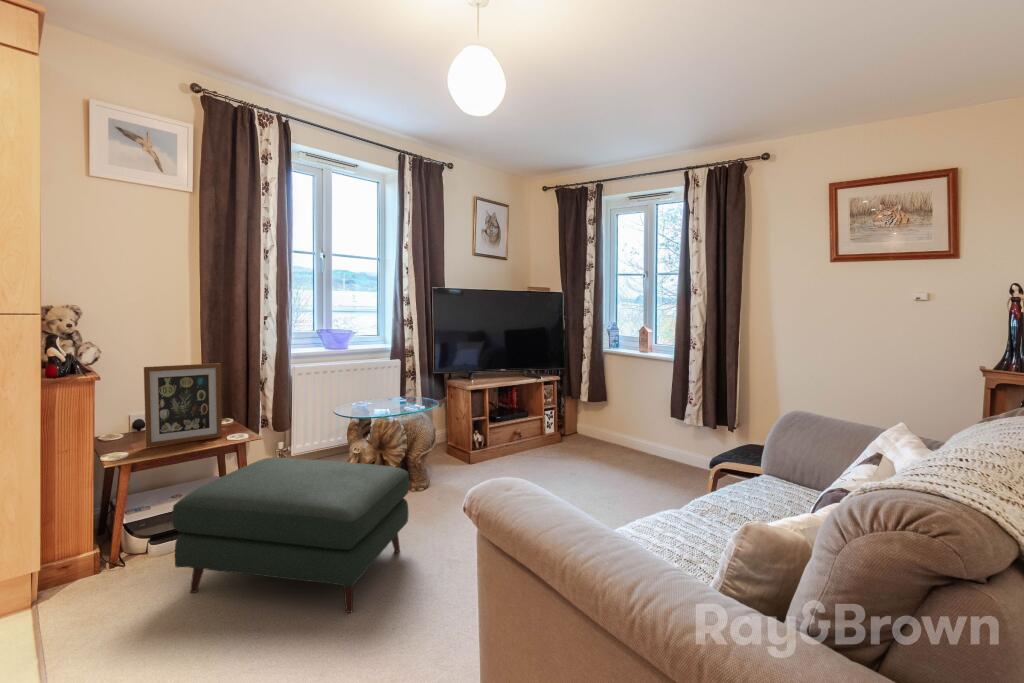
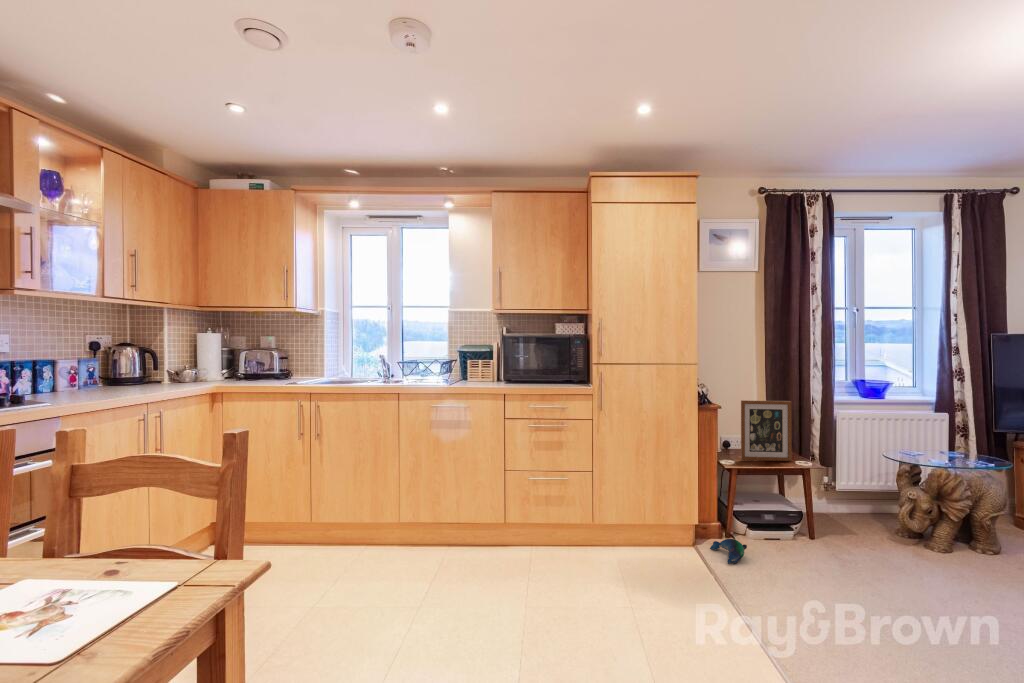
ottoman: present [172,458,409,613] -> none [778,483,992,619]
plush toy: none [77,568,133,617] -> present [710,539,747,564]

